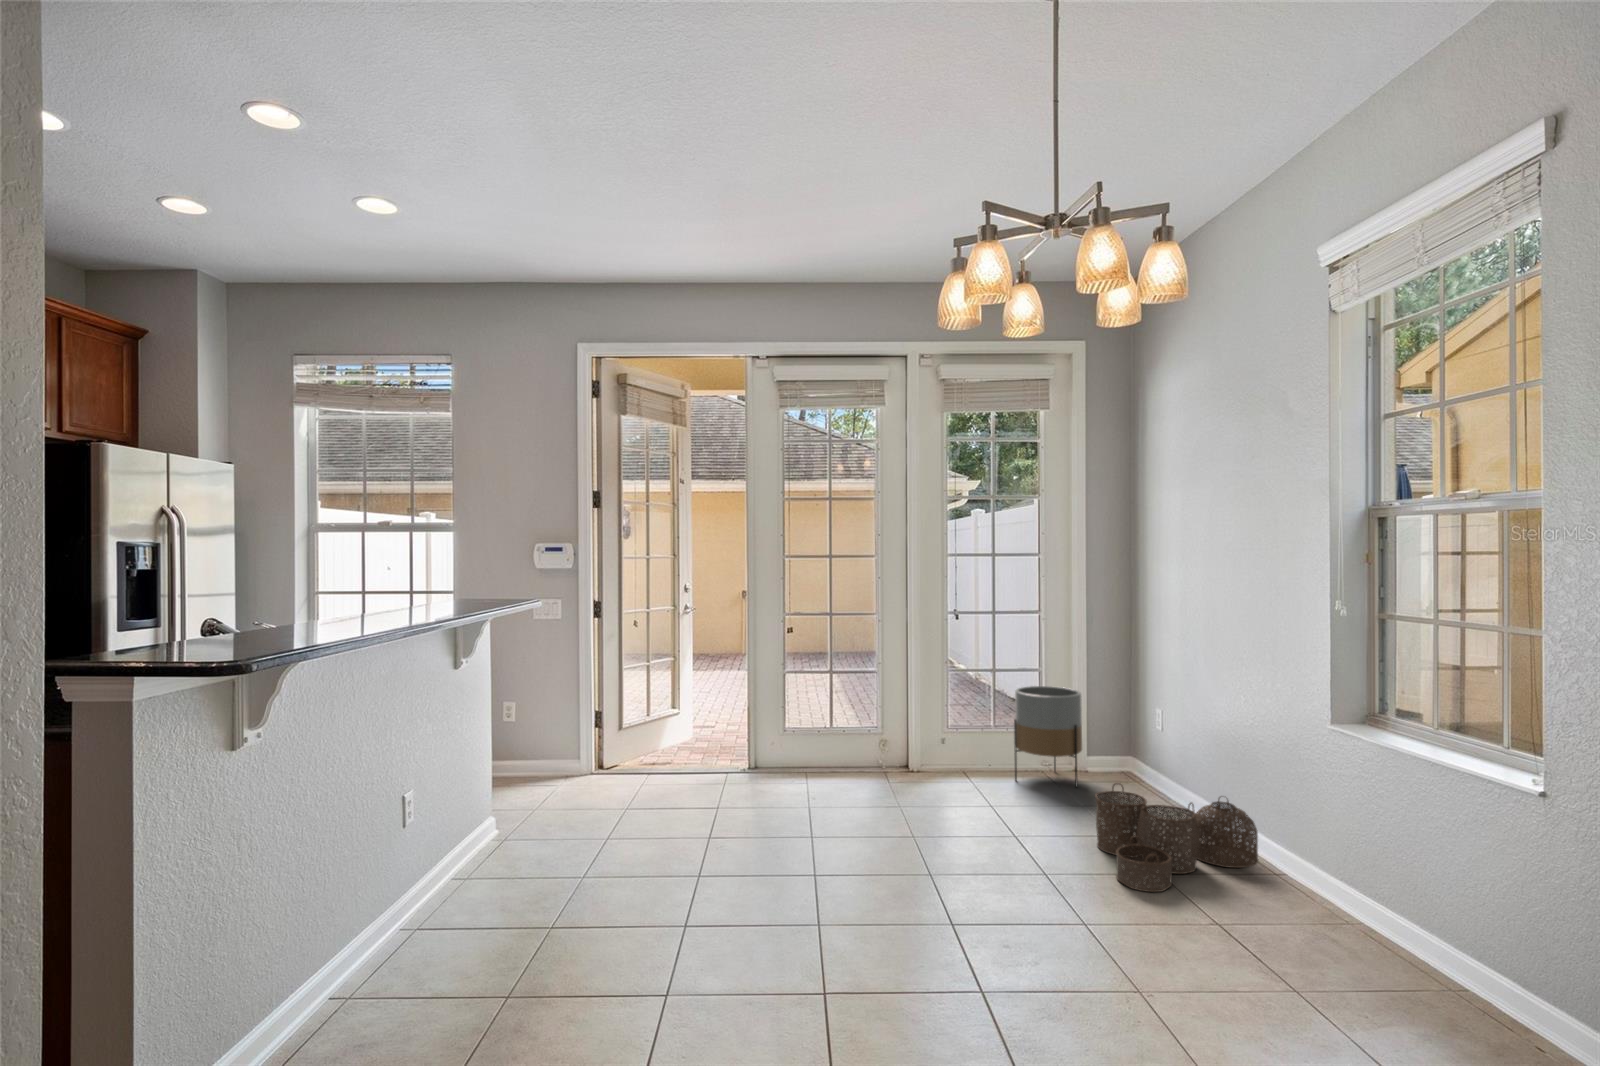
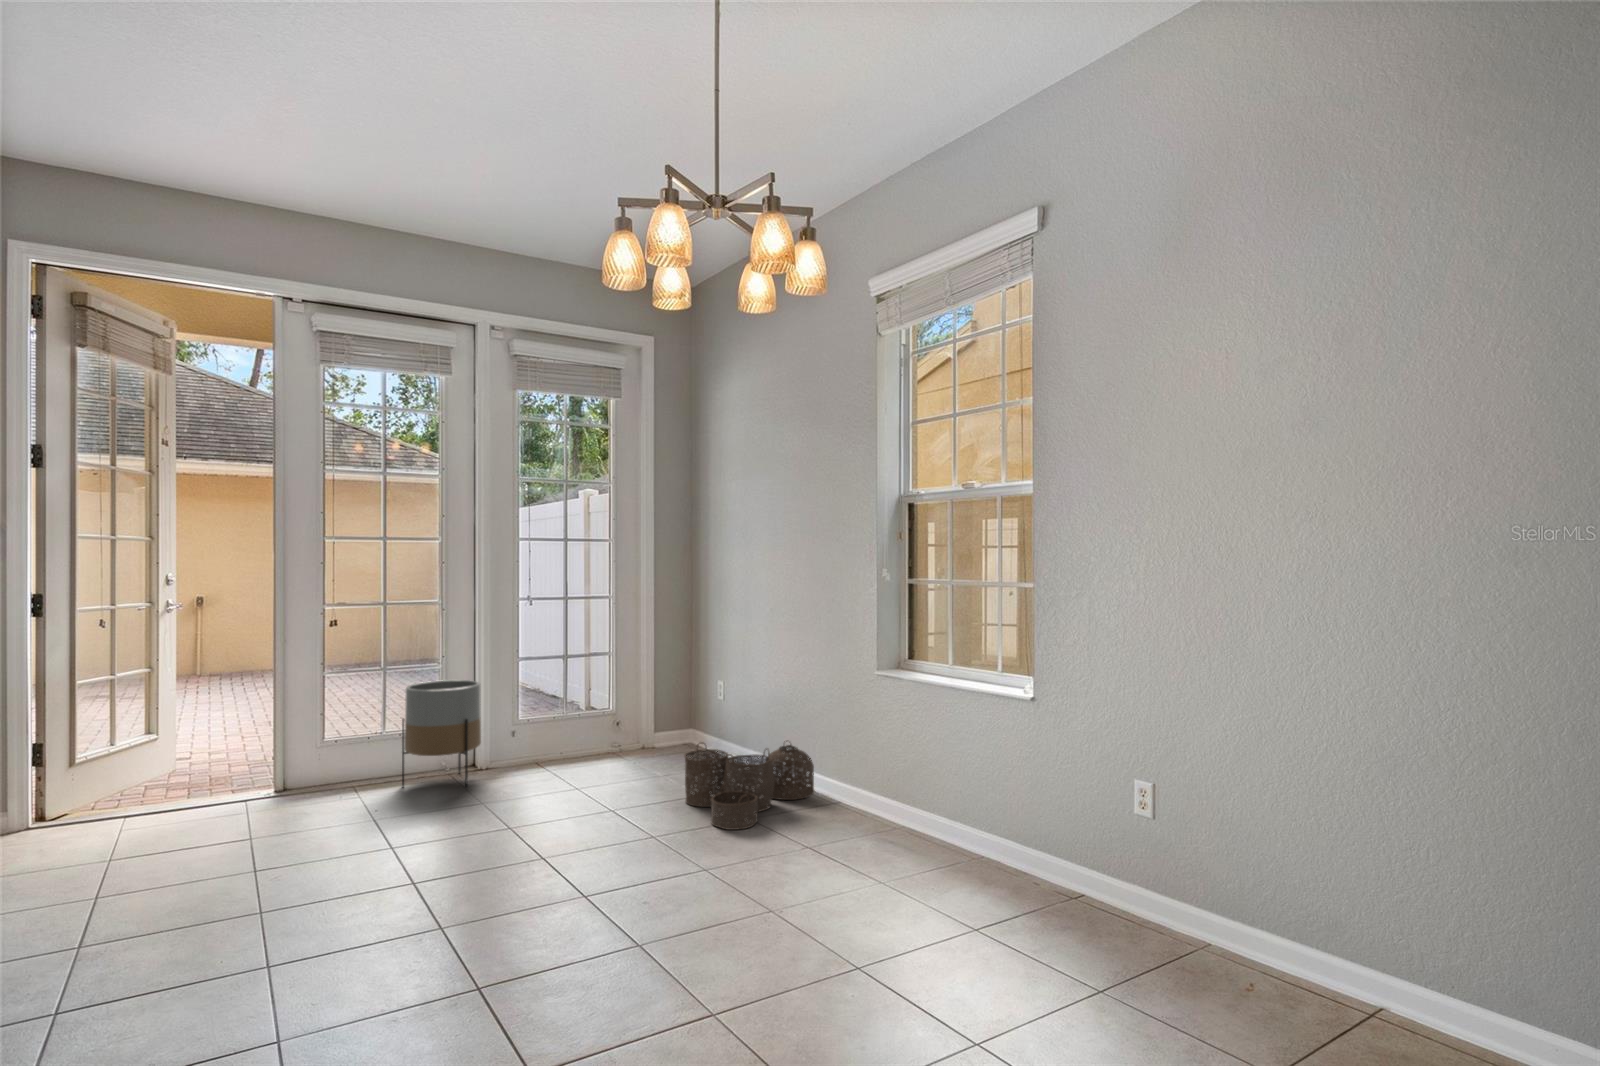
planter: present [1014,686,1082,788] -> present [402,680,481,787]

